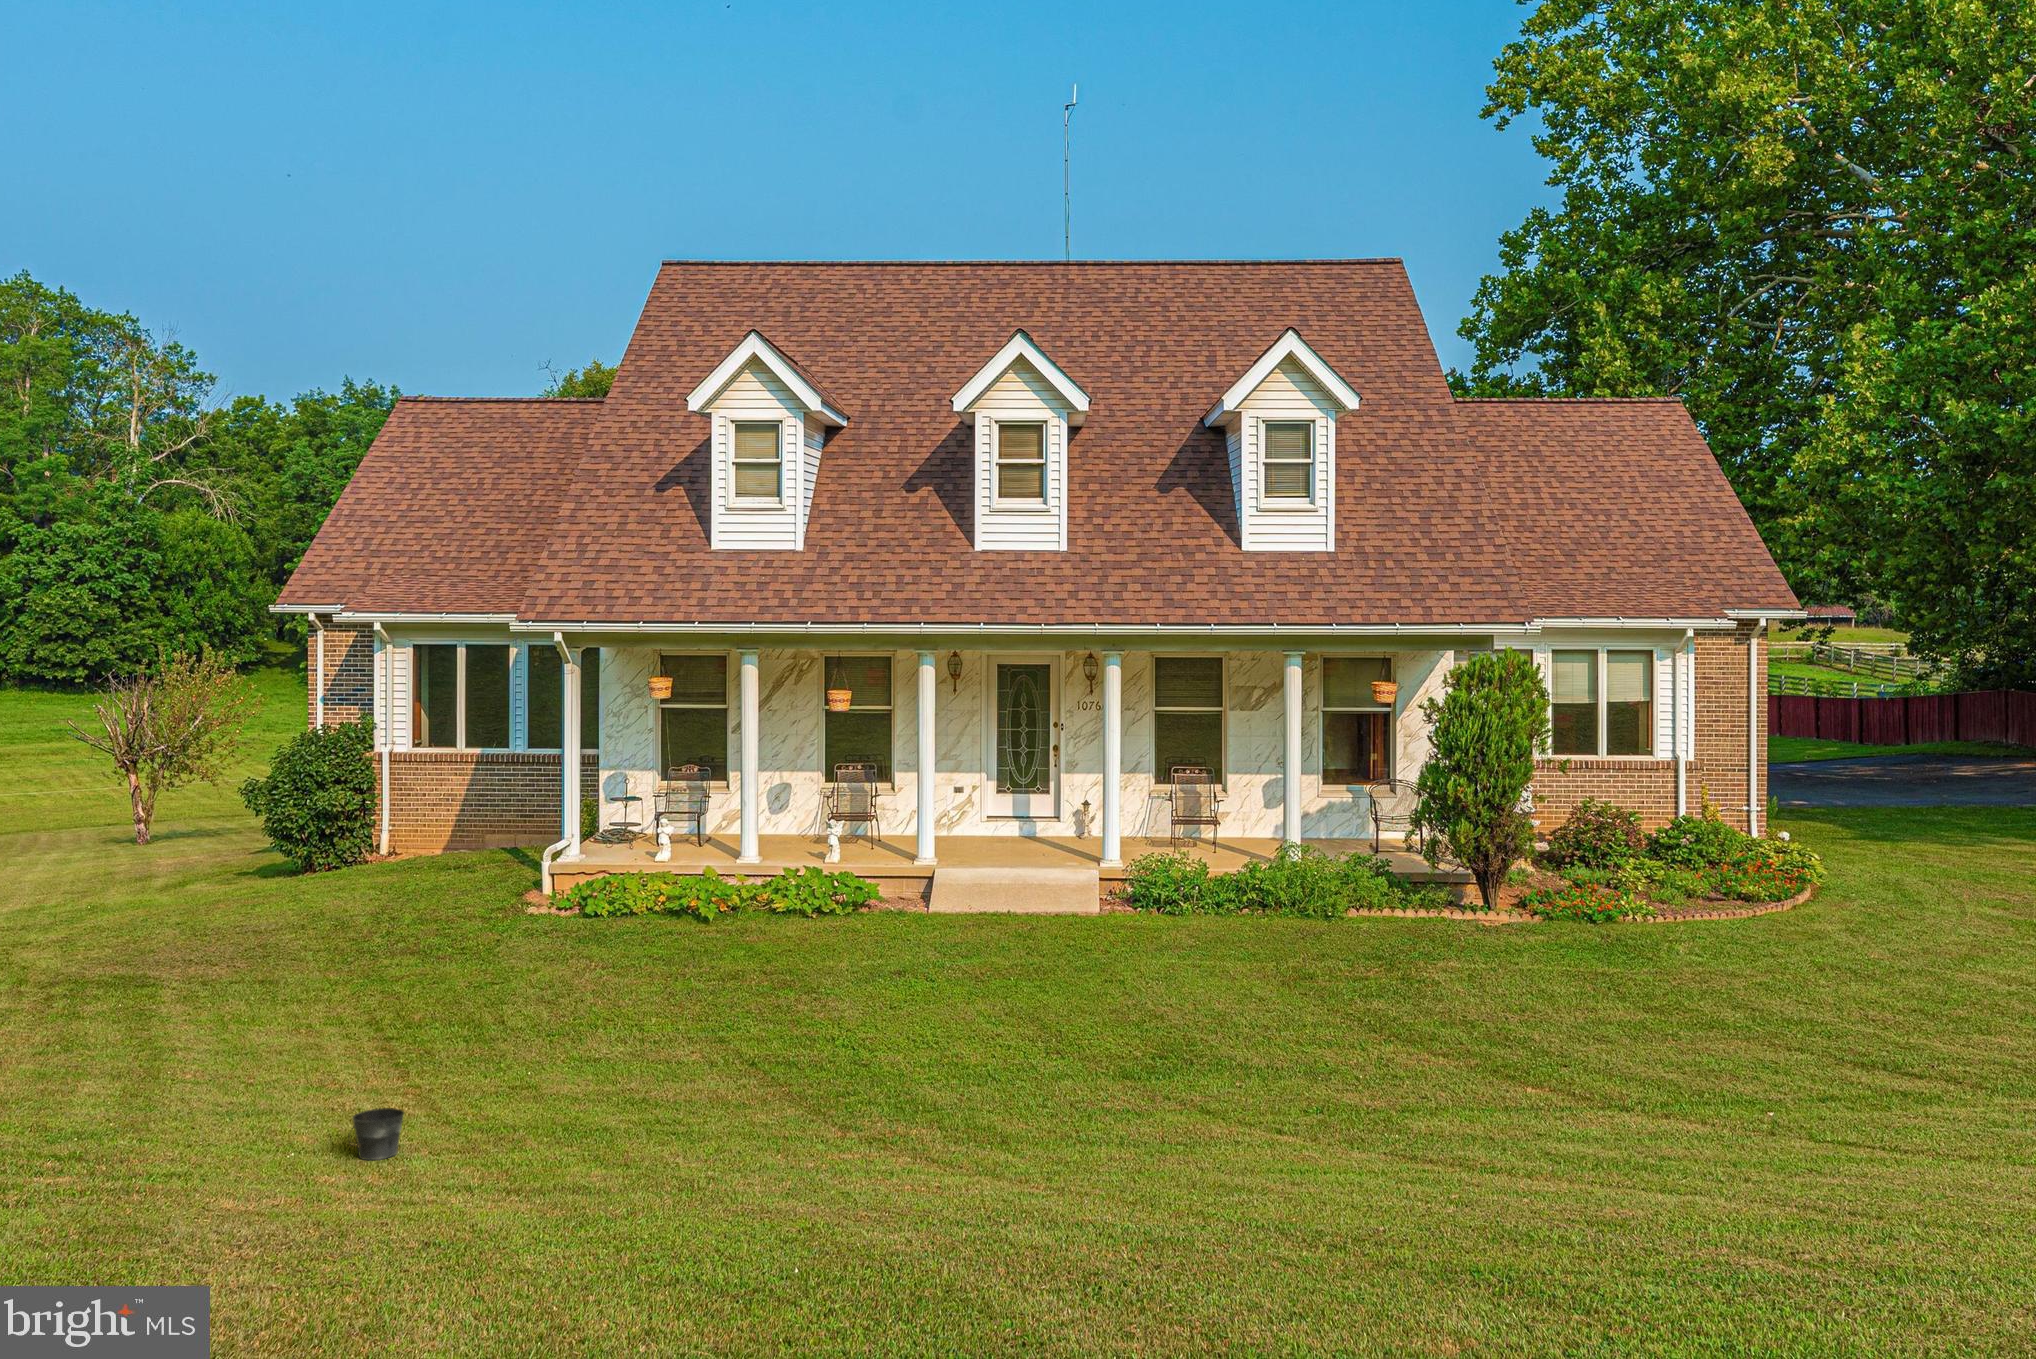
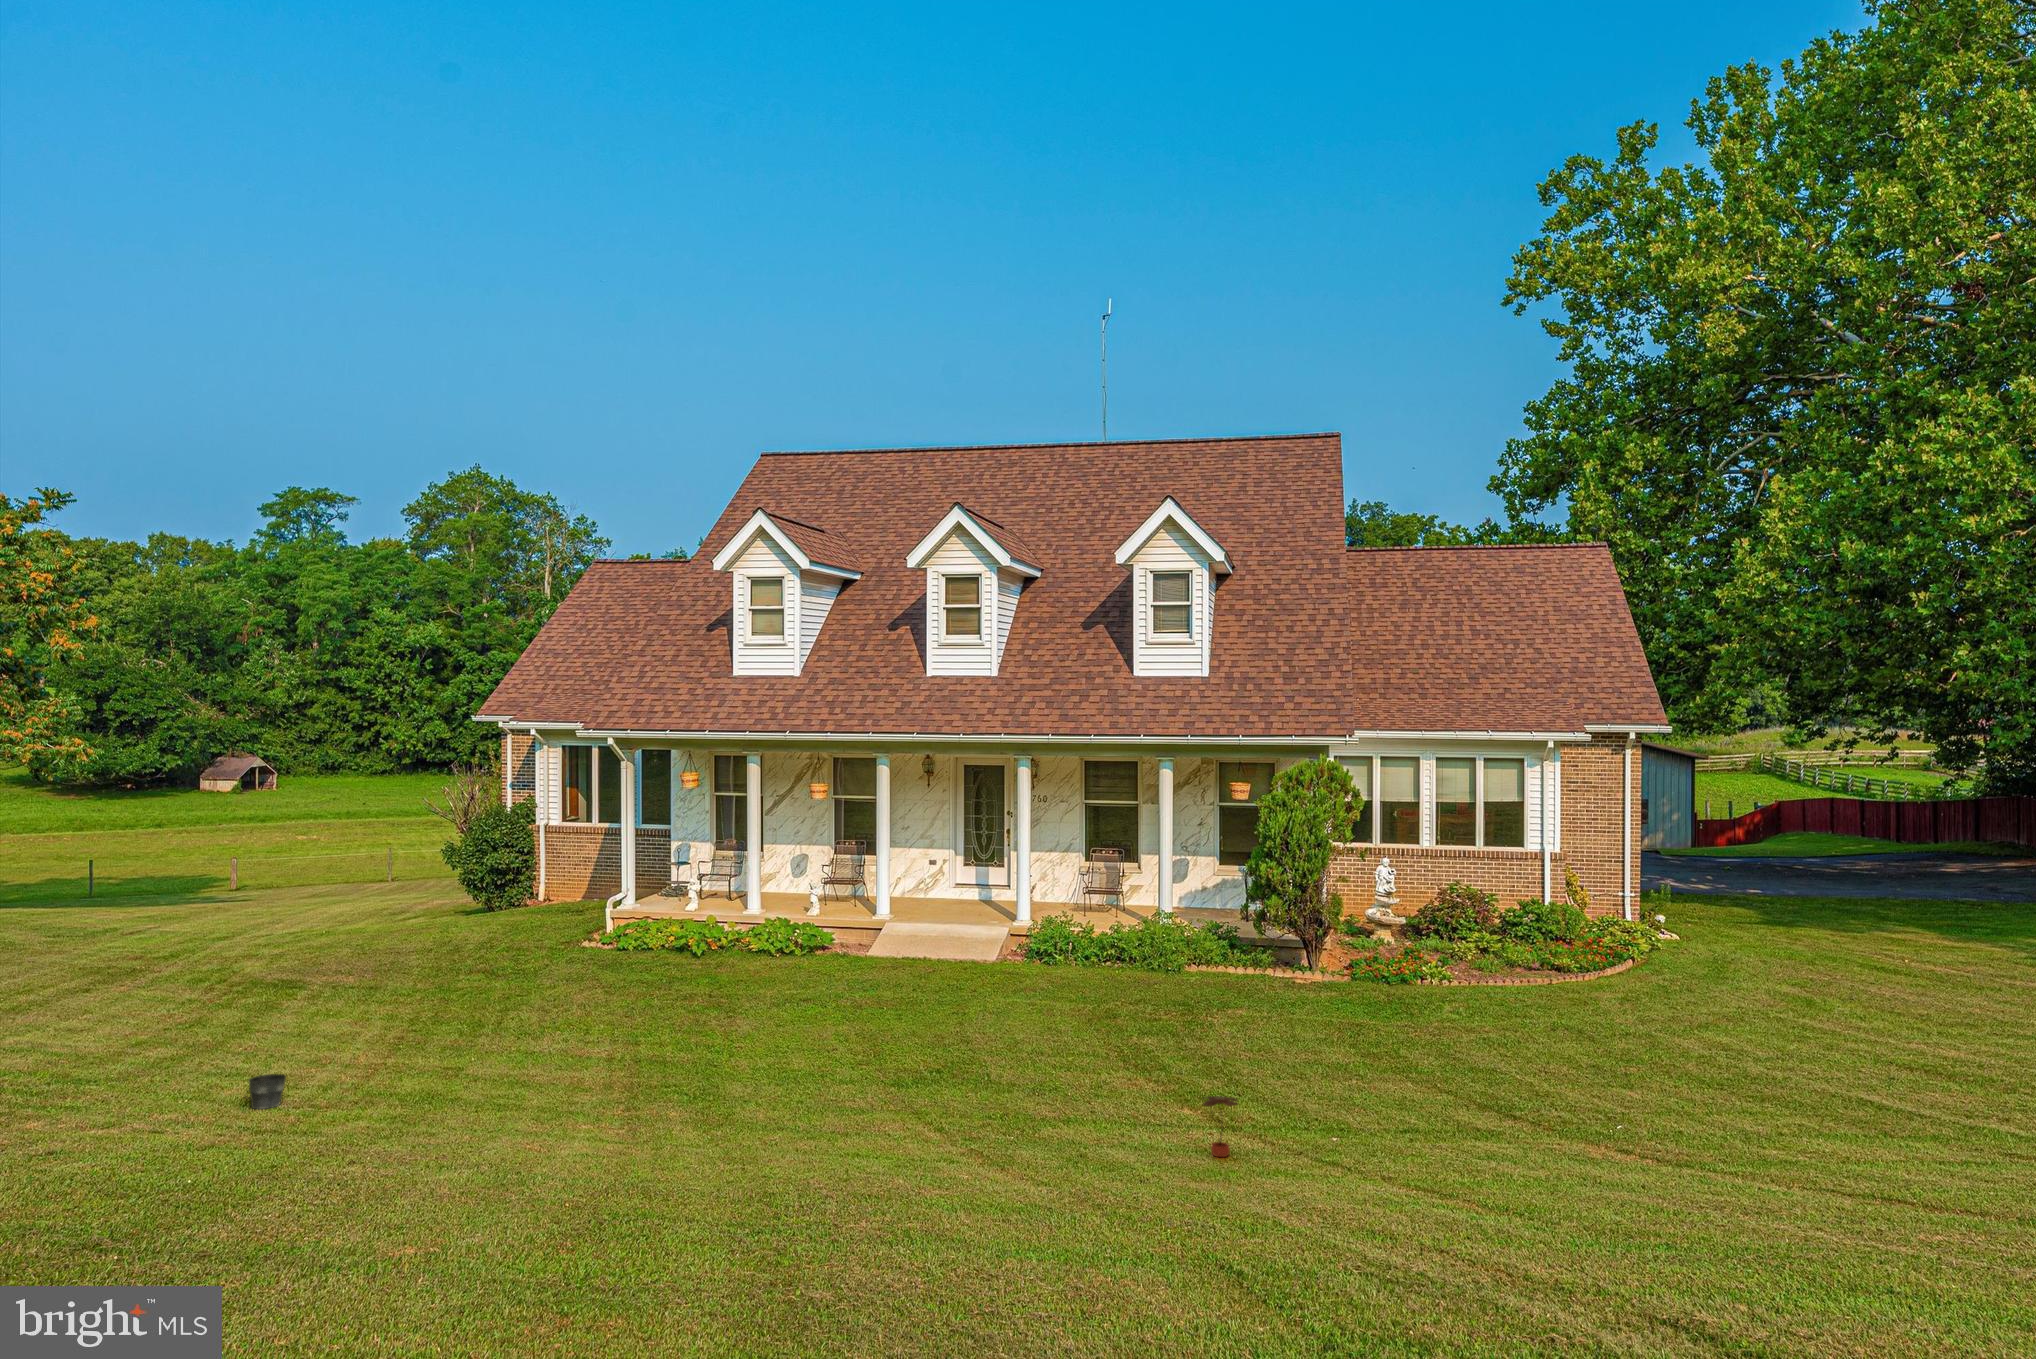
potted plant: none [1672,1060,1730,1134] -> present [1203,1096,1238,1157]

